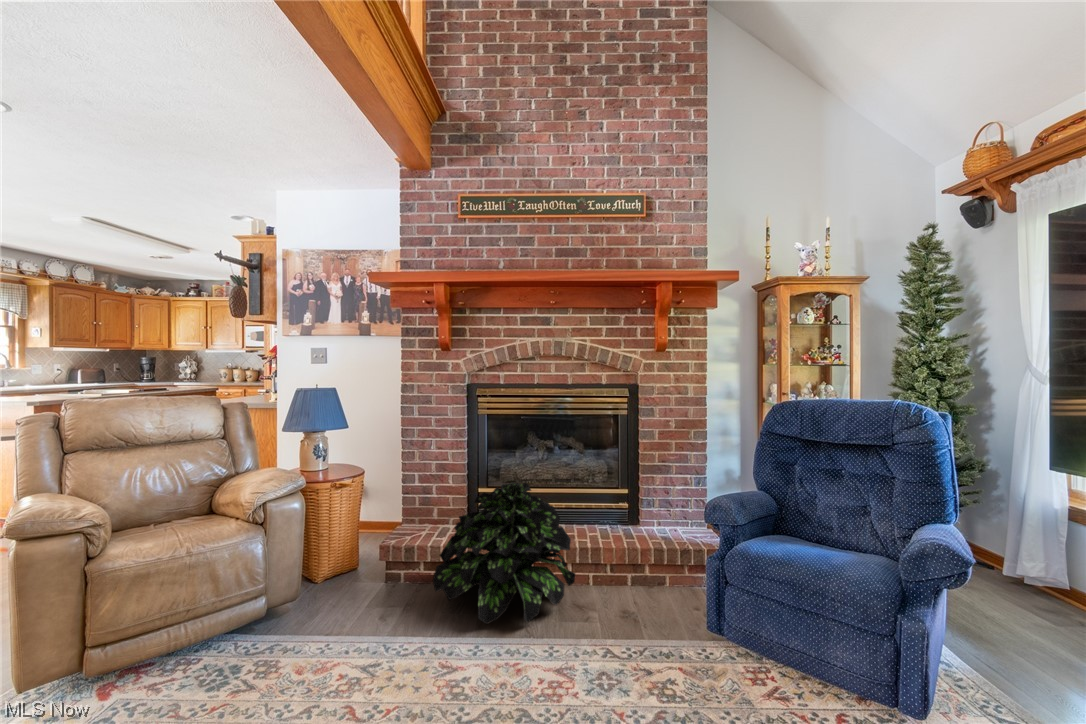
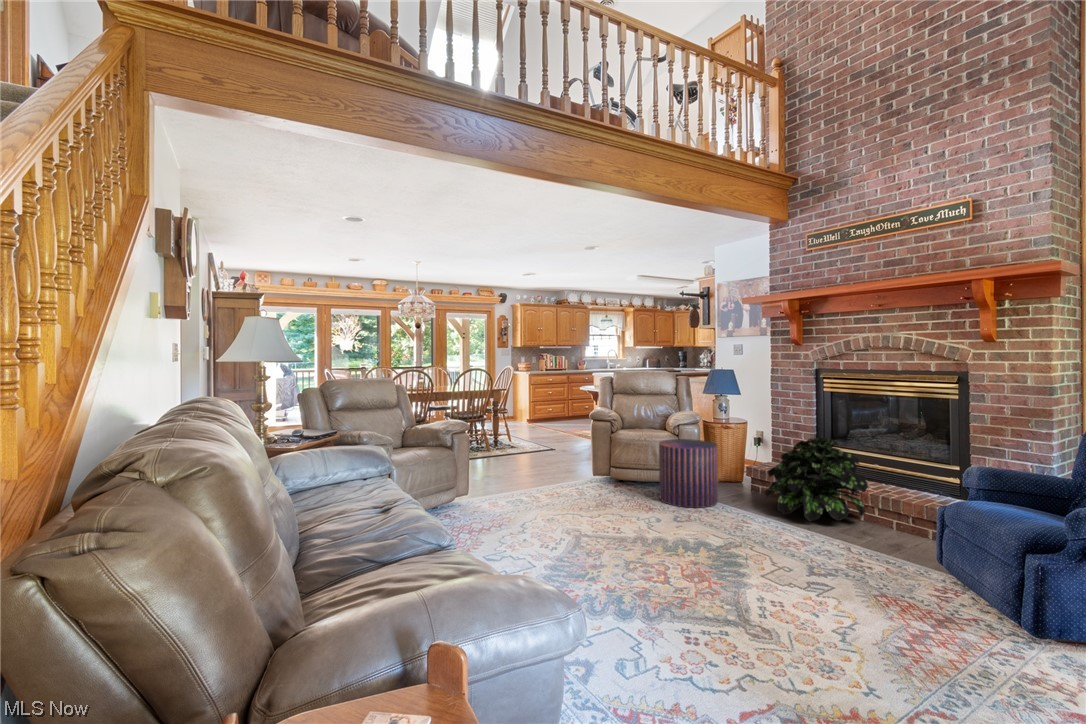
pouf: none [236,525,365,698] -> present [659,439,718,508]

